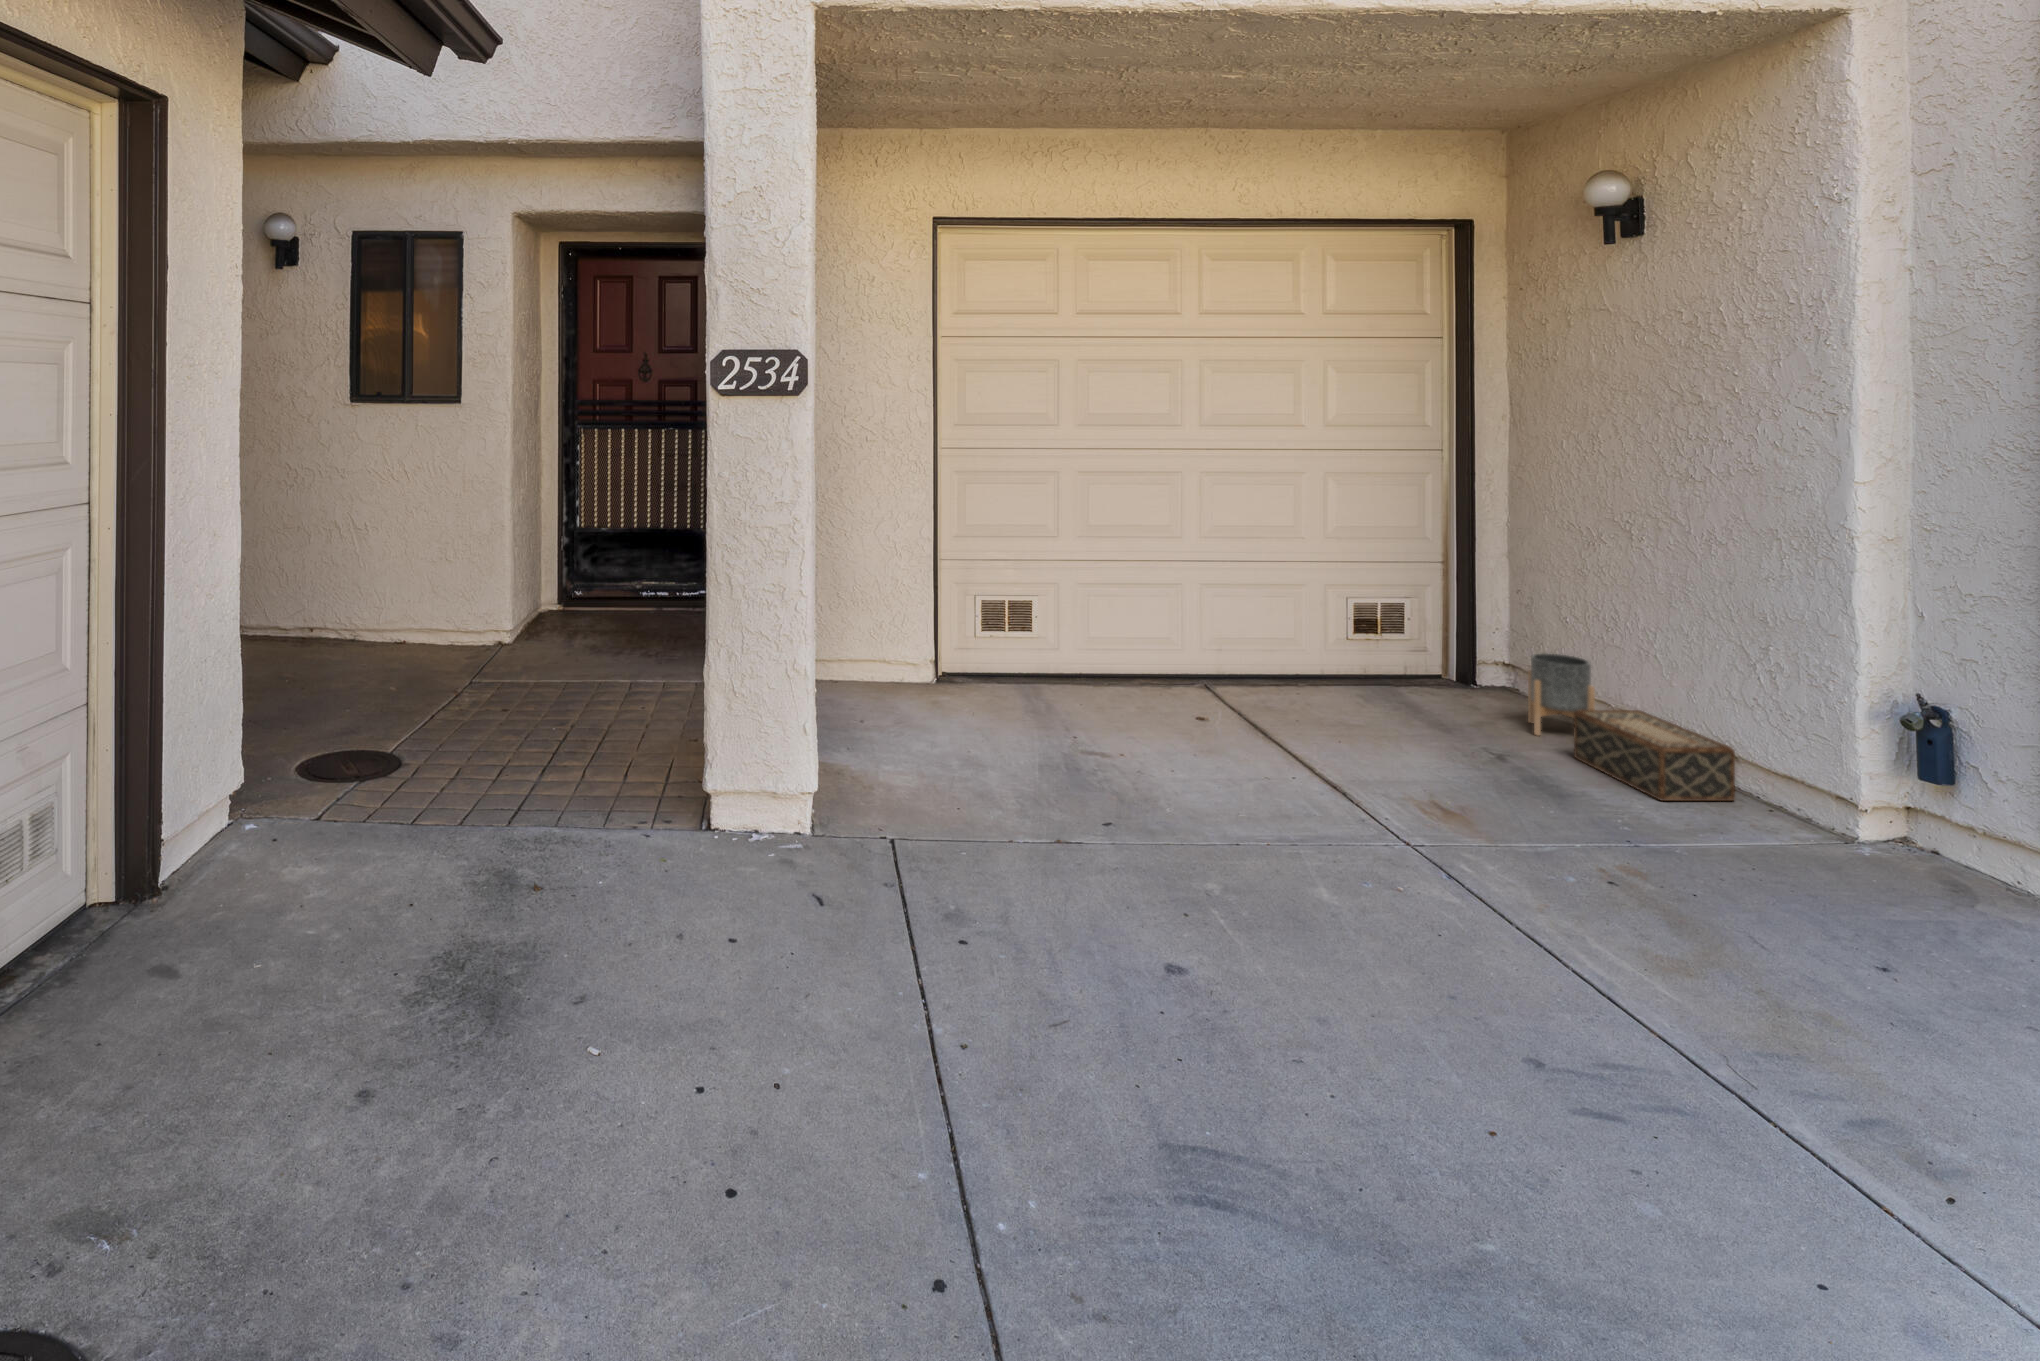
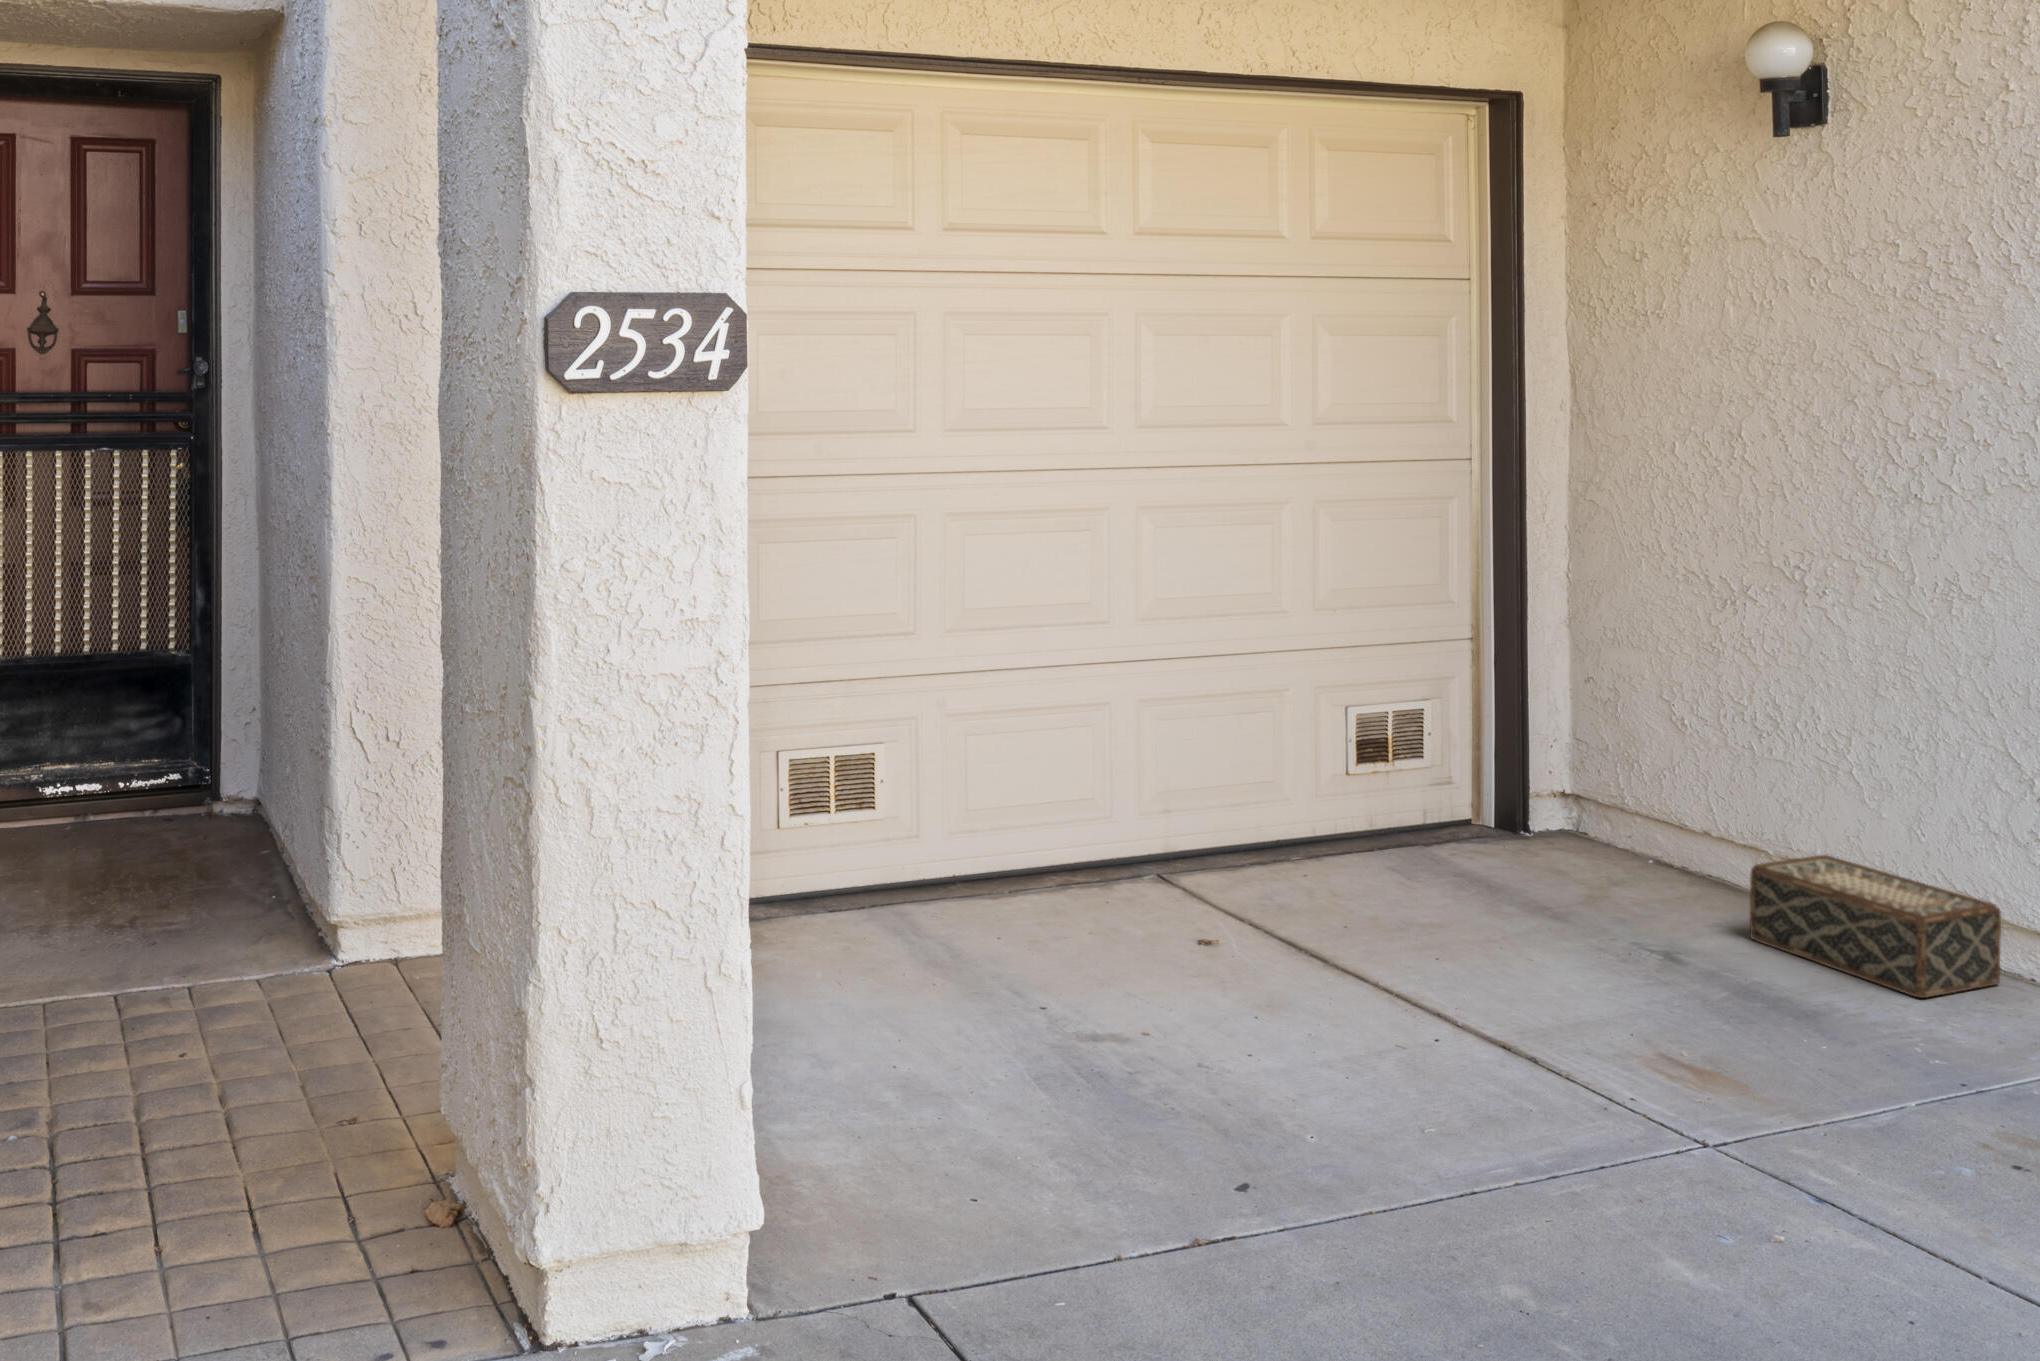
planter: present [1528,653,1595,735] -> none [1638,775,1749,908]

